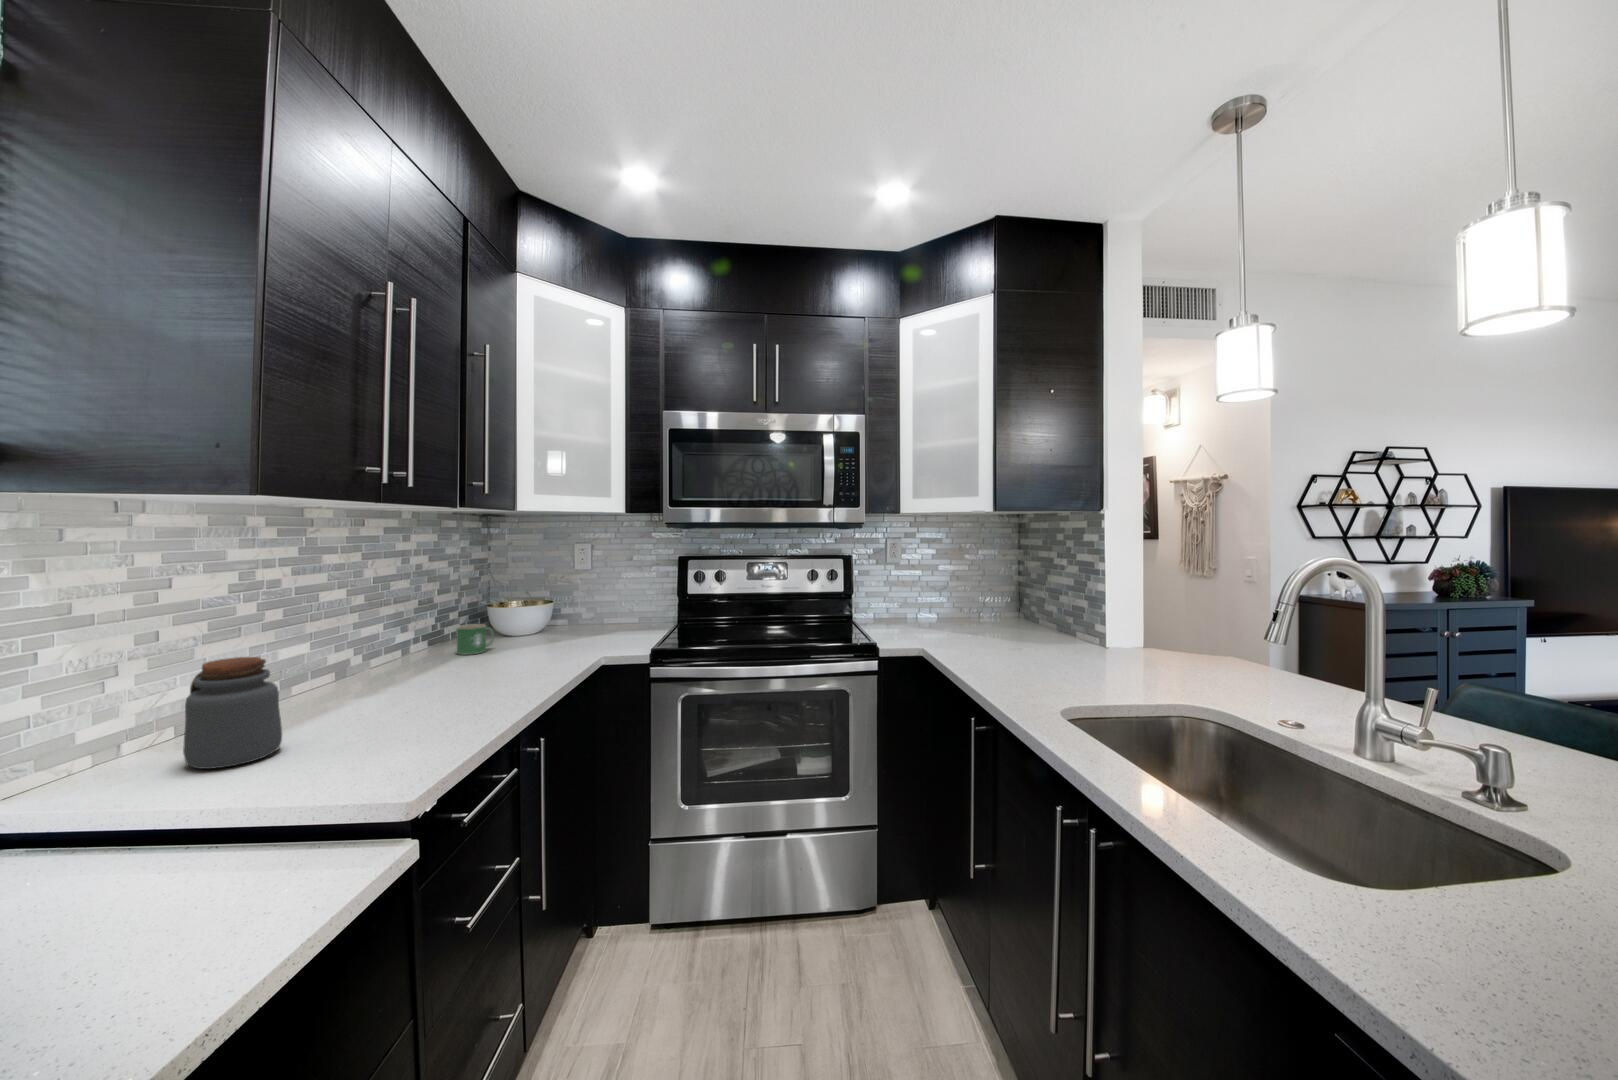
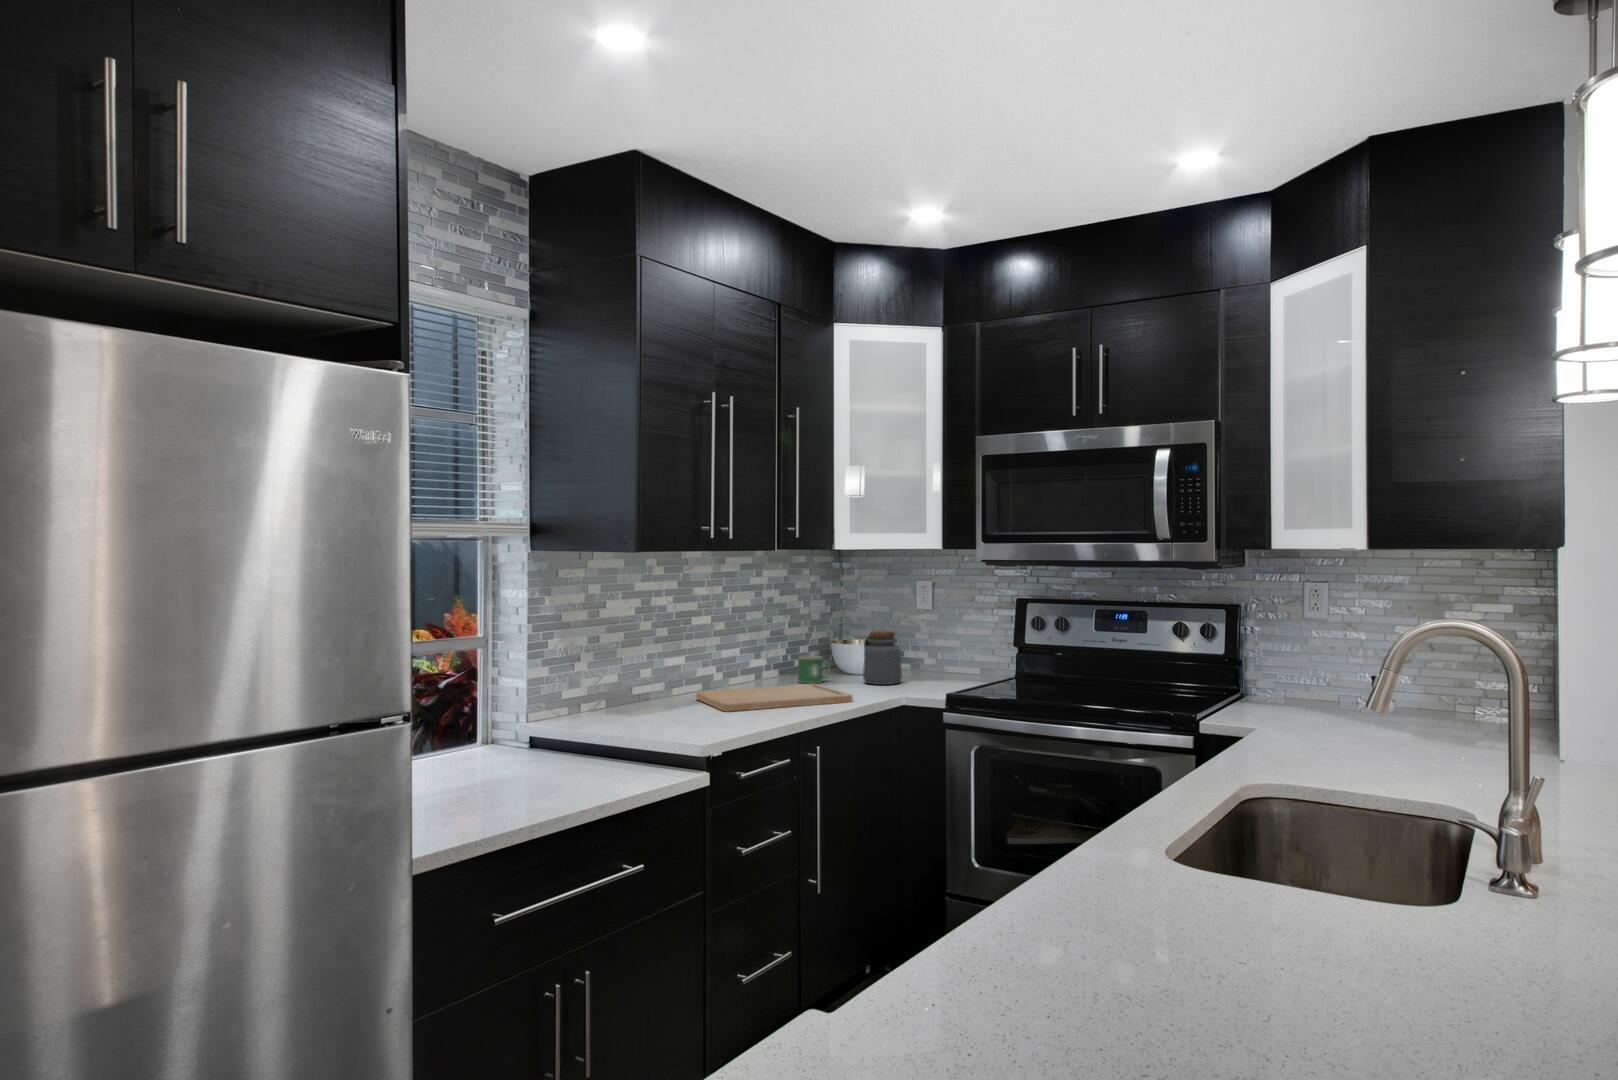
cutting board: none [331,656,546,713] -> present [696,684,853,711]
jar: present [183,657,282,769] -> present [863,631,902,685]

